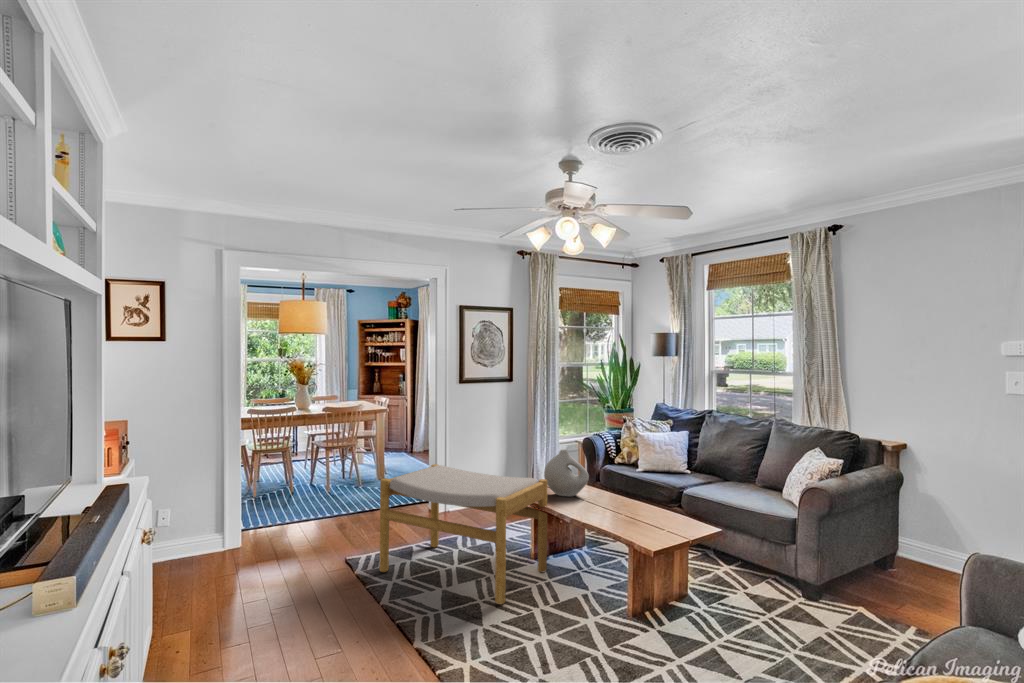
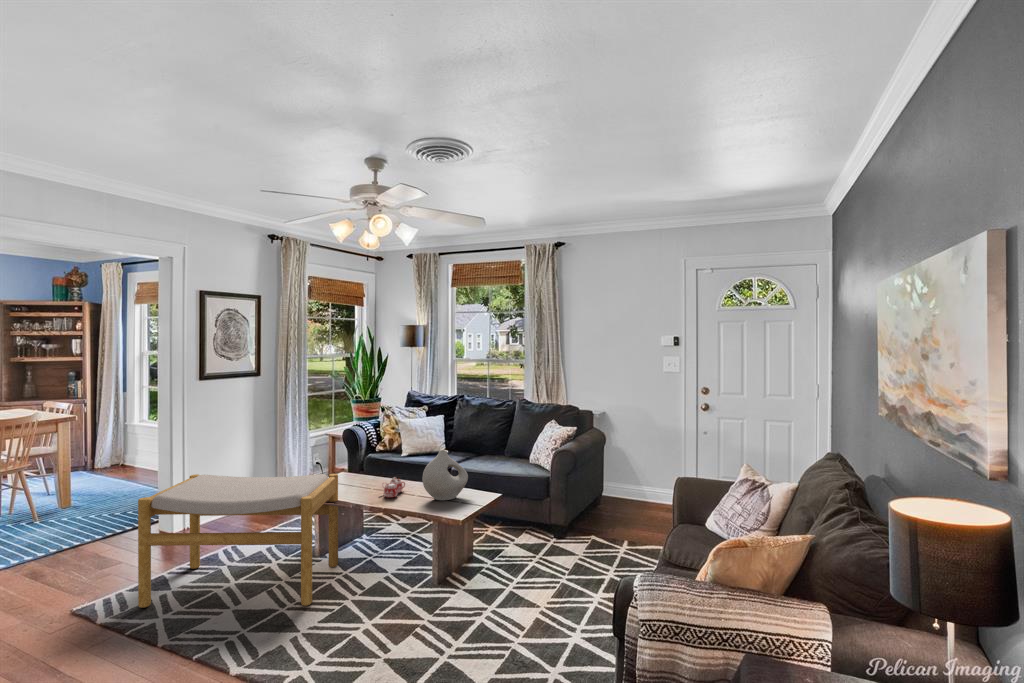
vase: present [544,450,589,496] -> present [422,451,468,500]
mug: none [586,491,618,512] -> present [379,477,405,498]

